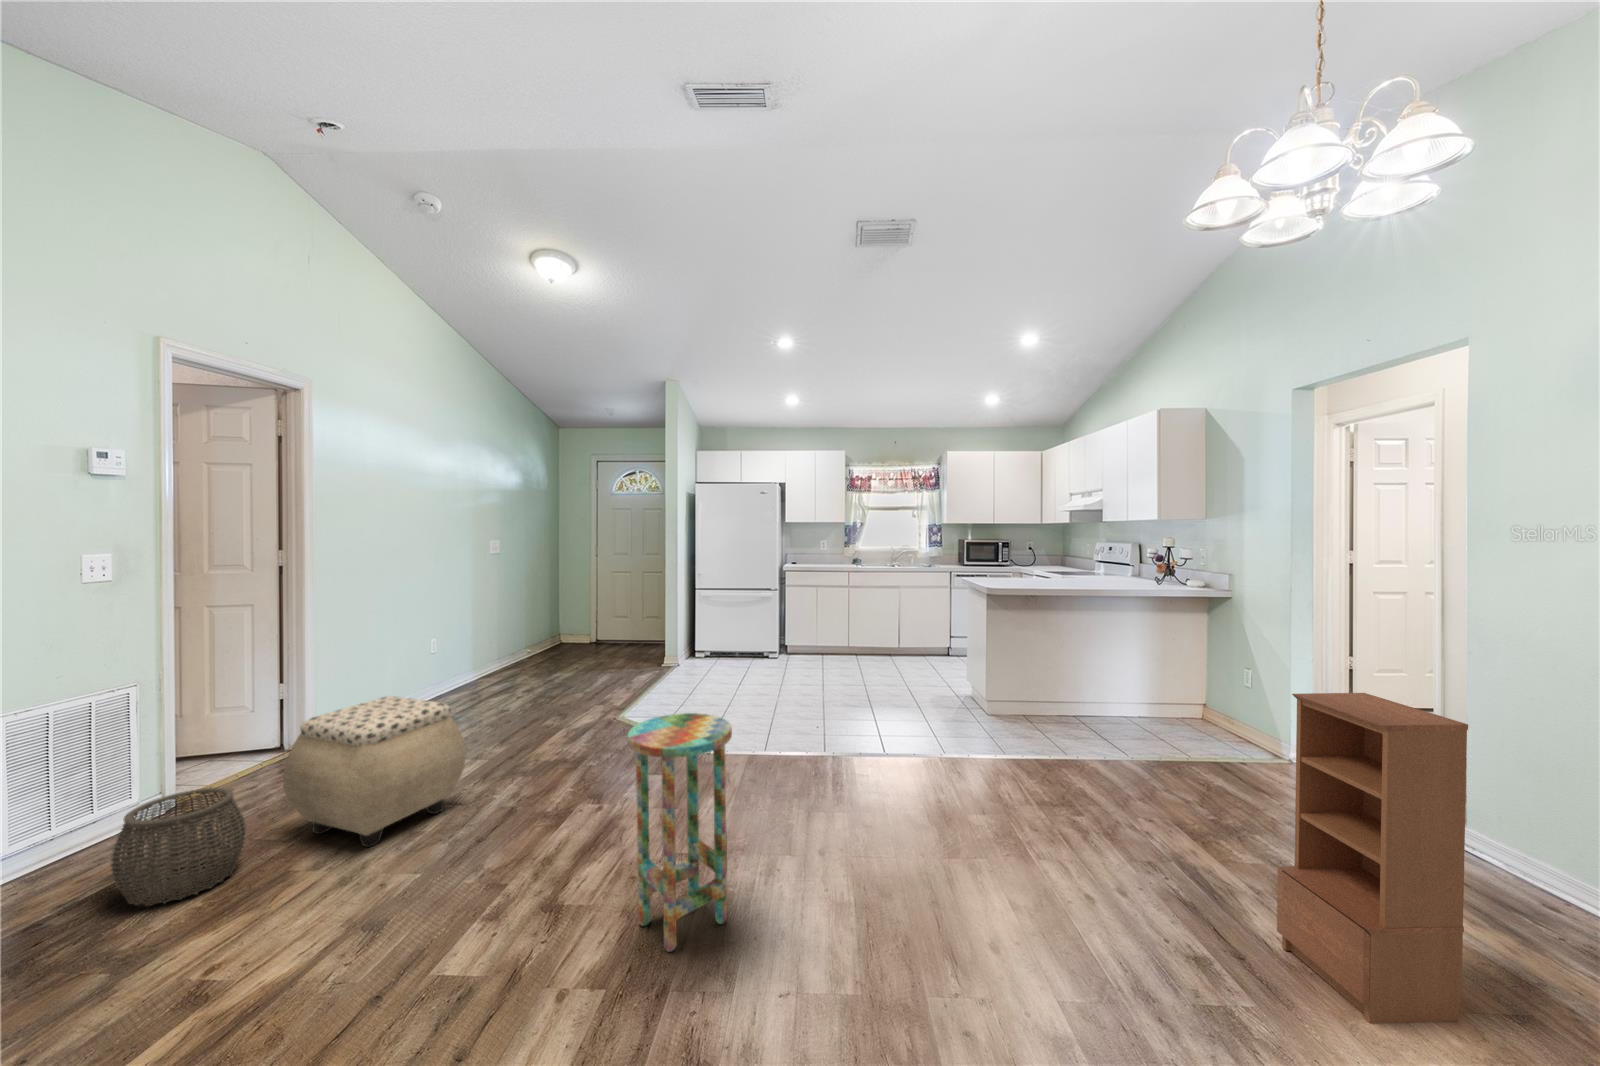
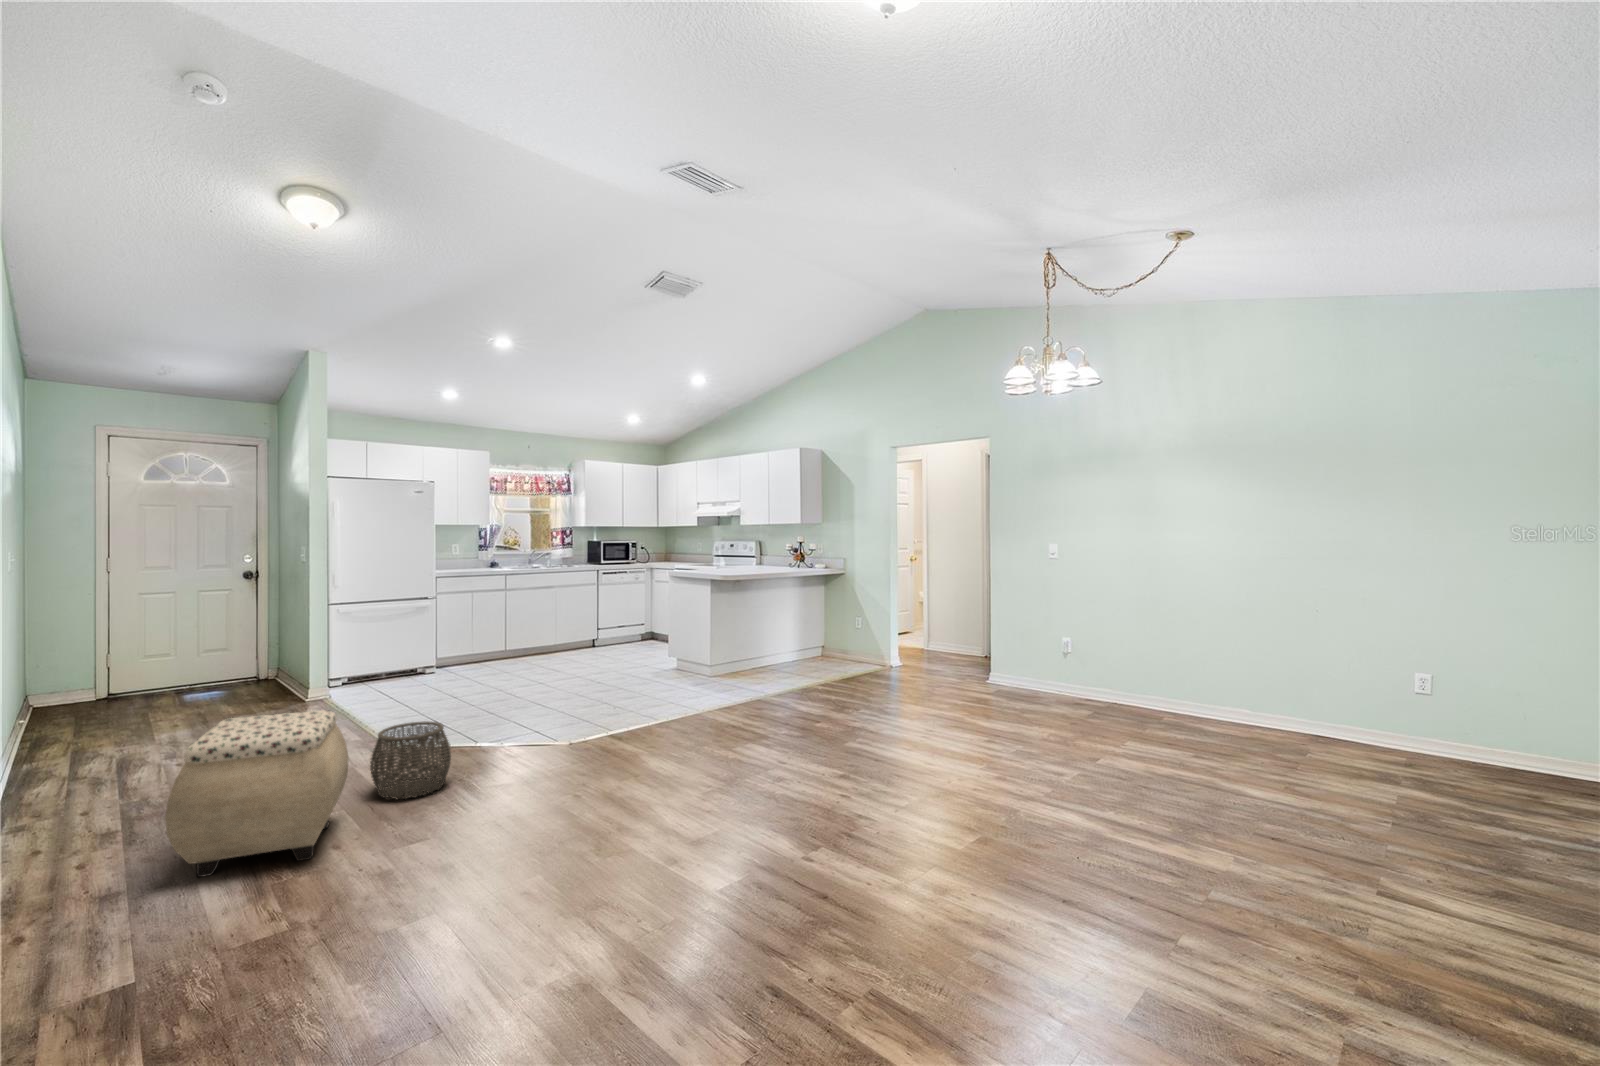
bookcase: present [1277,693,1468,1023] -> none [930,600,992,735]
side table: present [628,713,732,952] -> none [642,655,714,807]
woven basket: present [111,788,246,906] -> present [370,721,451,799]

